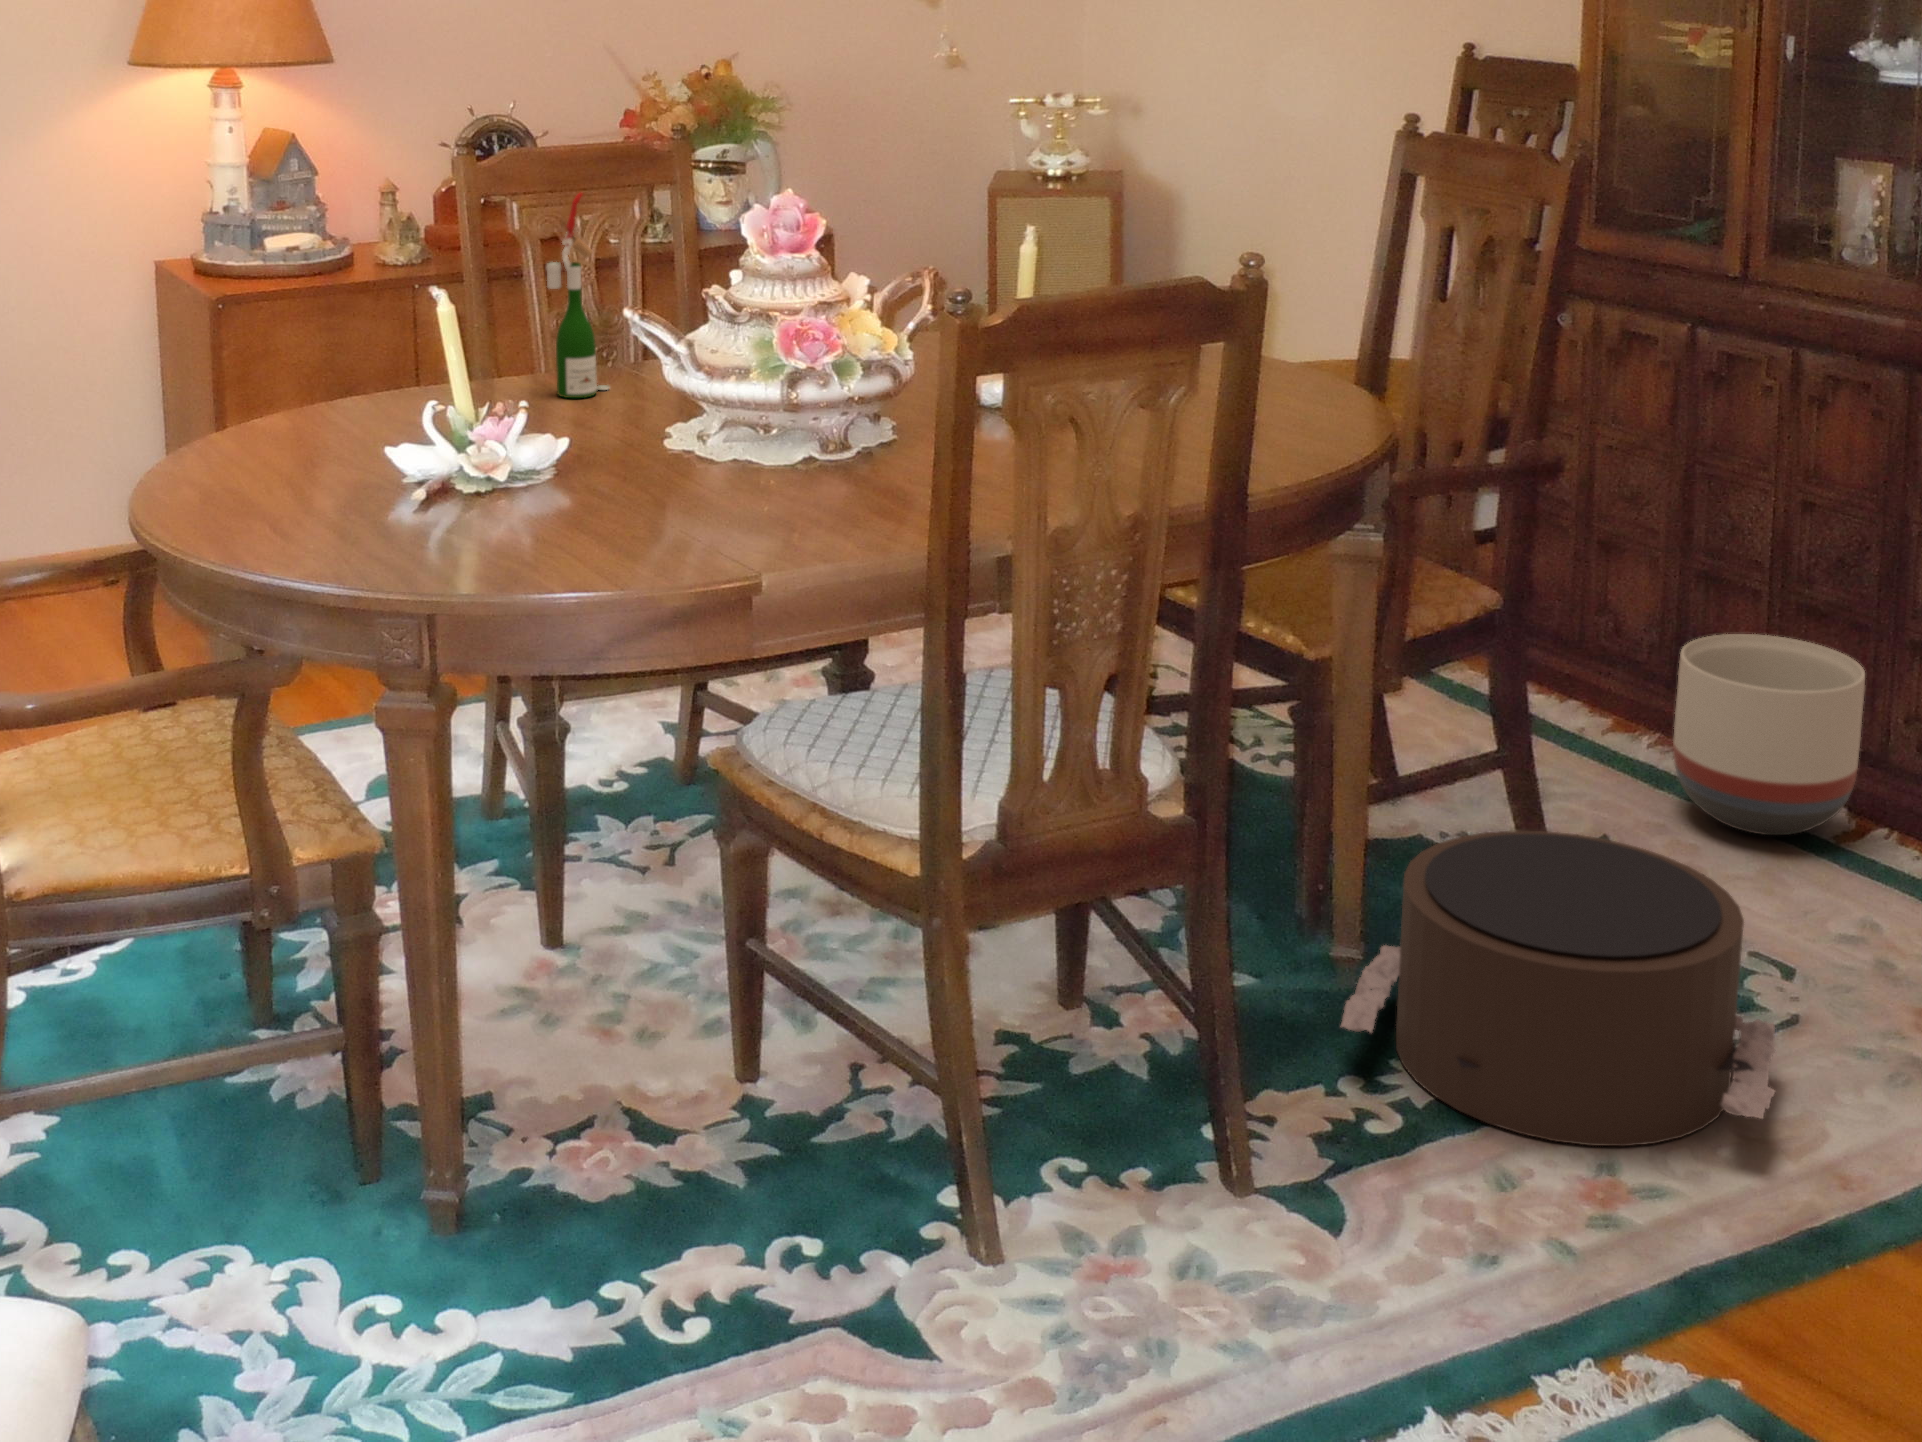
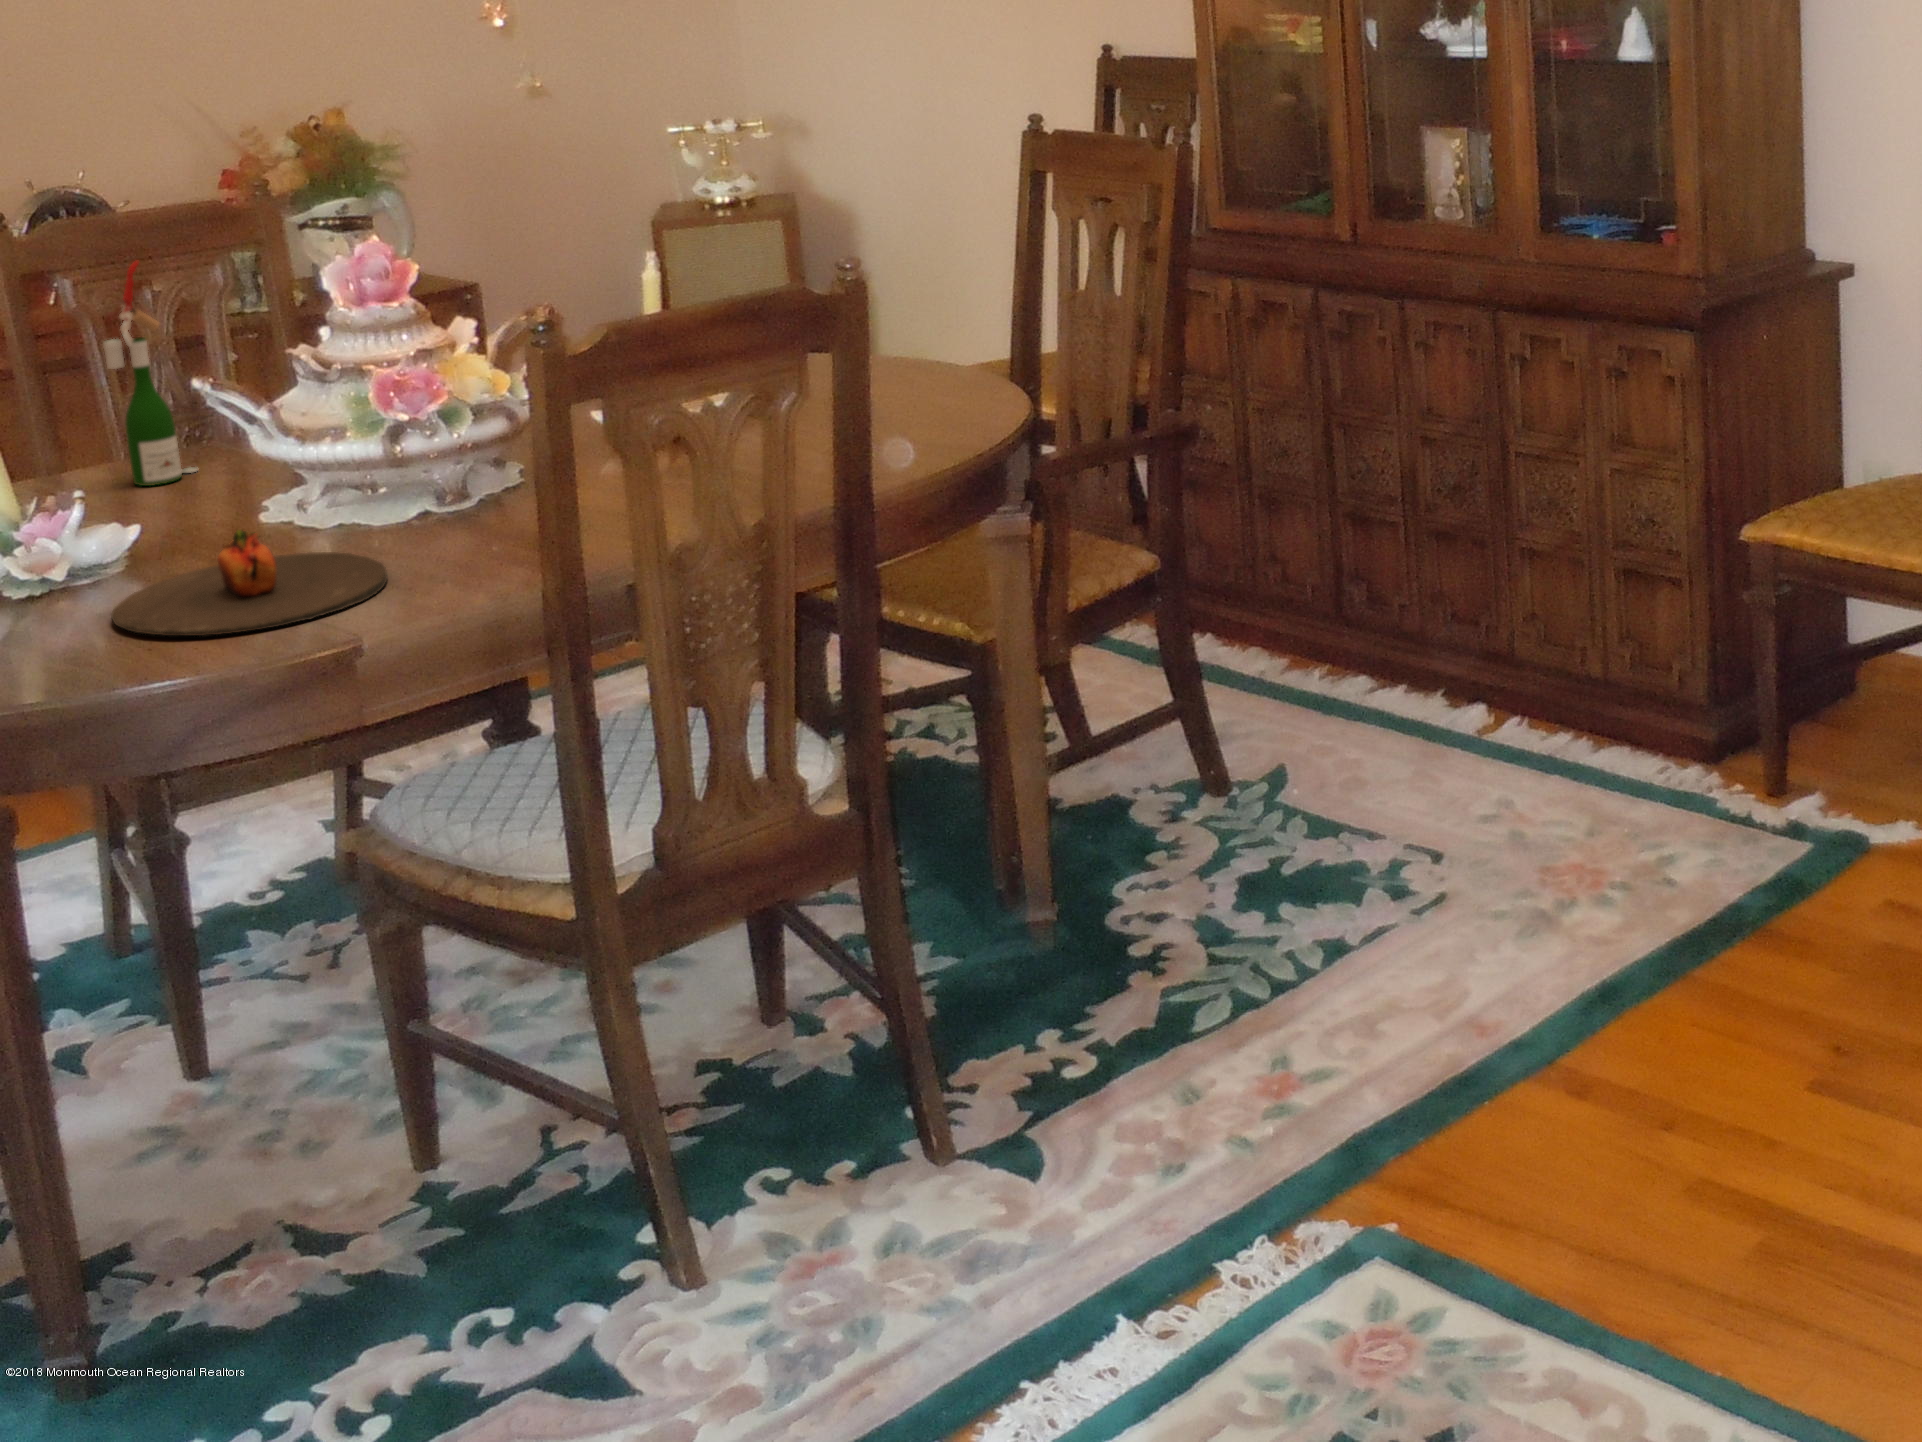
plate: none [546,453,779,552] -> present [111,530,387,636]
planter: present [1673,634,1865,835] -> none [1333,561,1489,740]
pouf: present [1341,831,1775,1146] -> none [1034,765,1417,1047]

